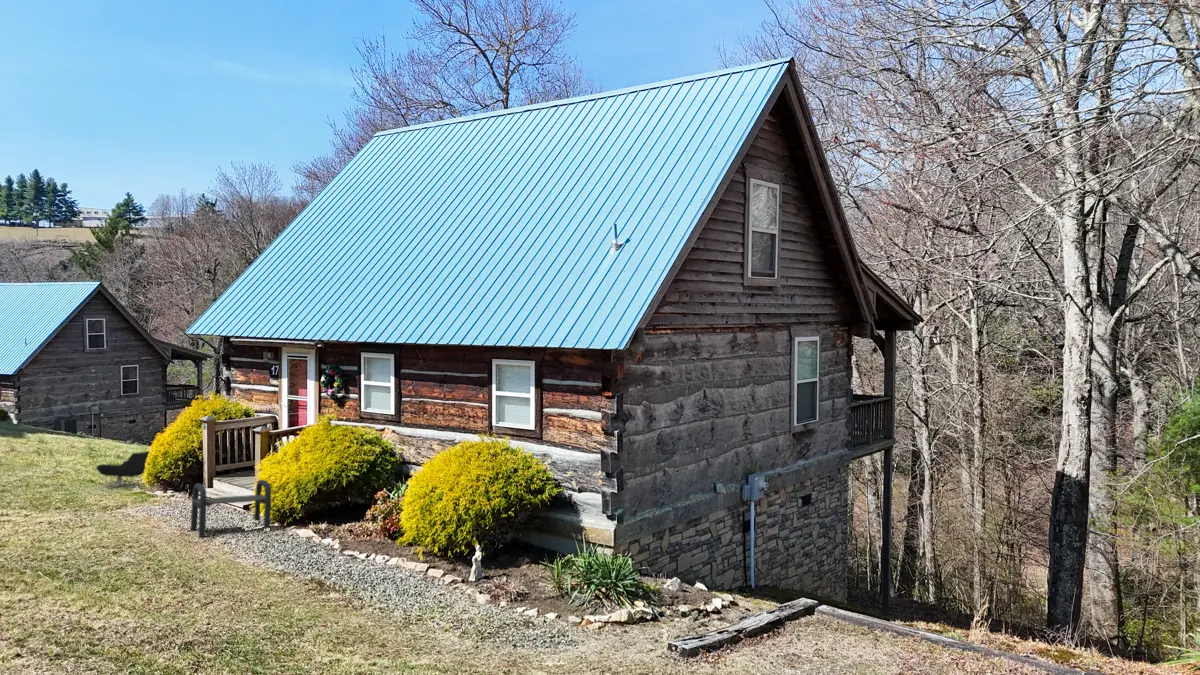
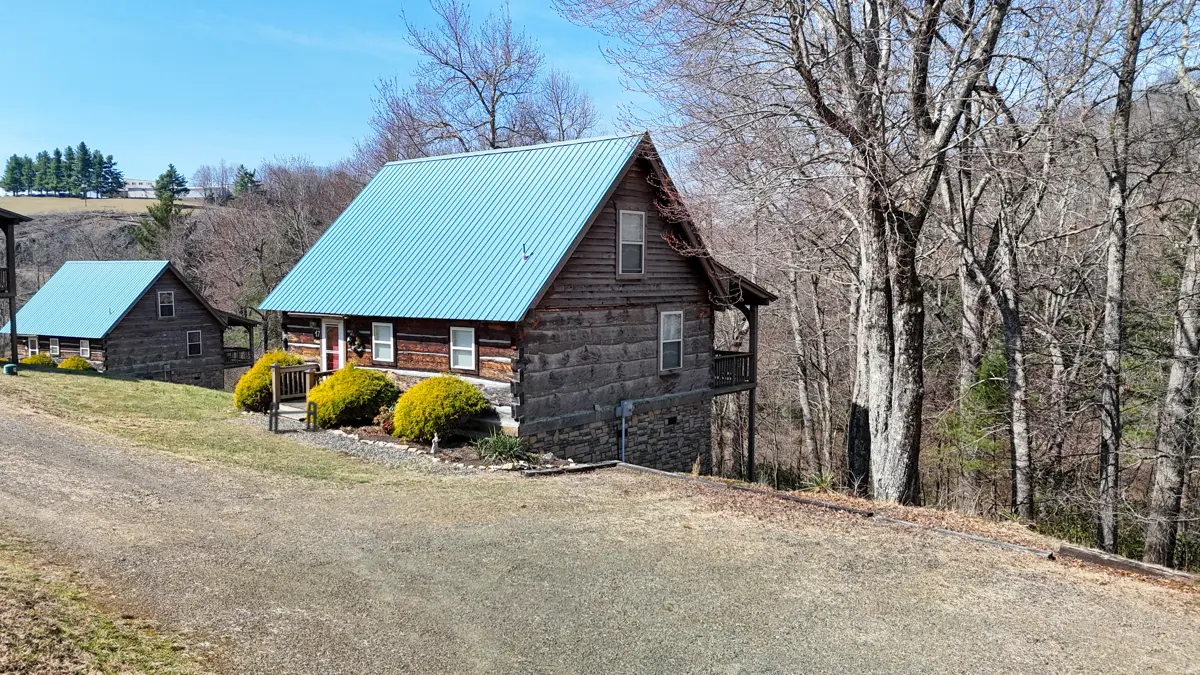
lounge chair: present [97,451,149,488] -> none [203,387,239,411]

